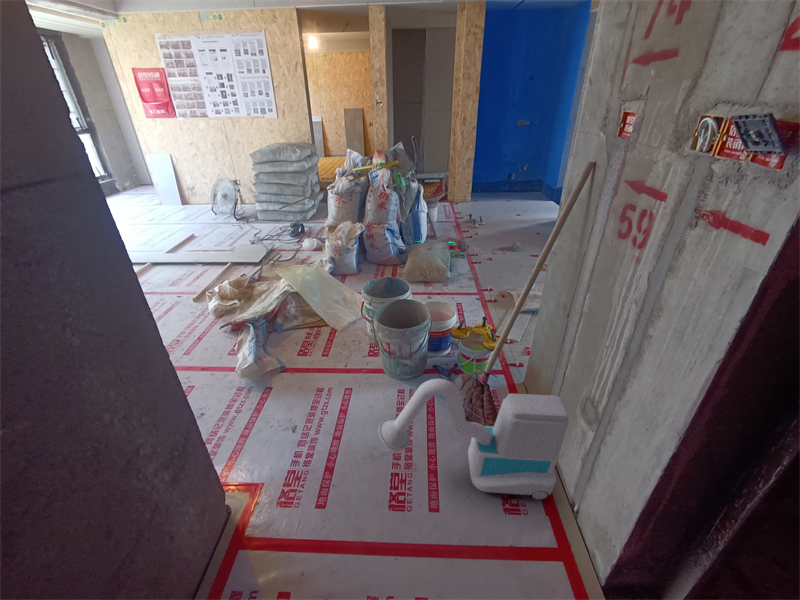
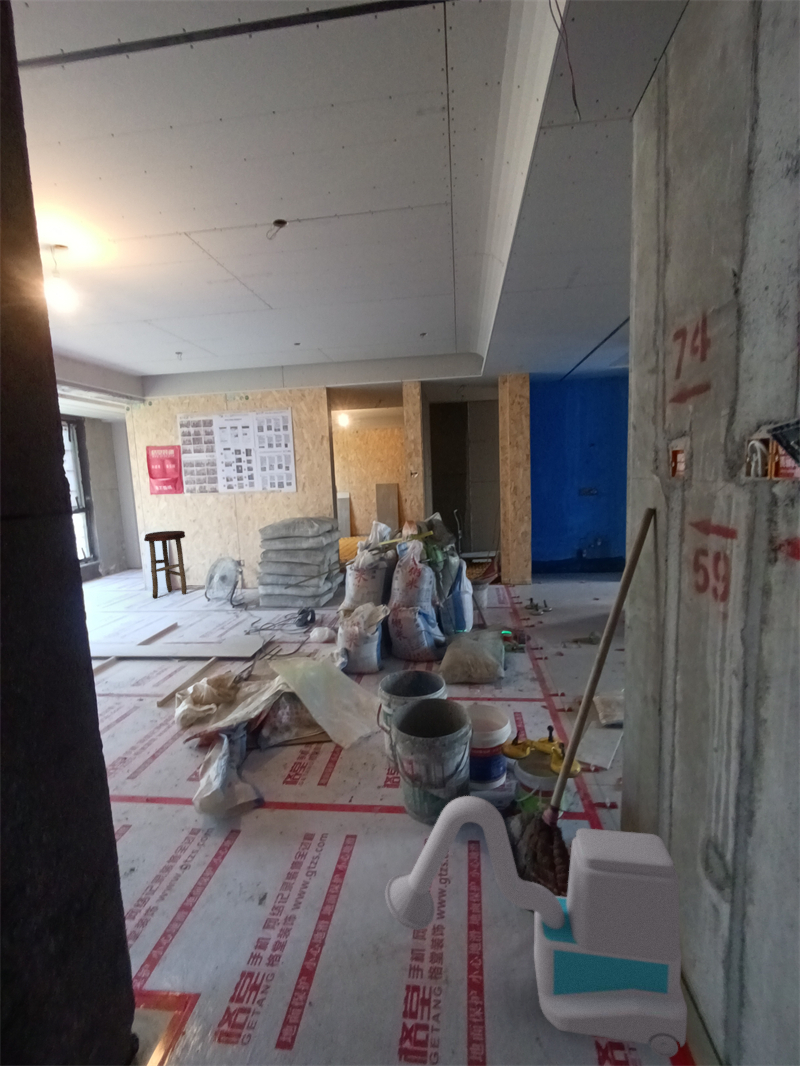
stool: none [150,154,199,213] -> present [144,531,187,598]

